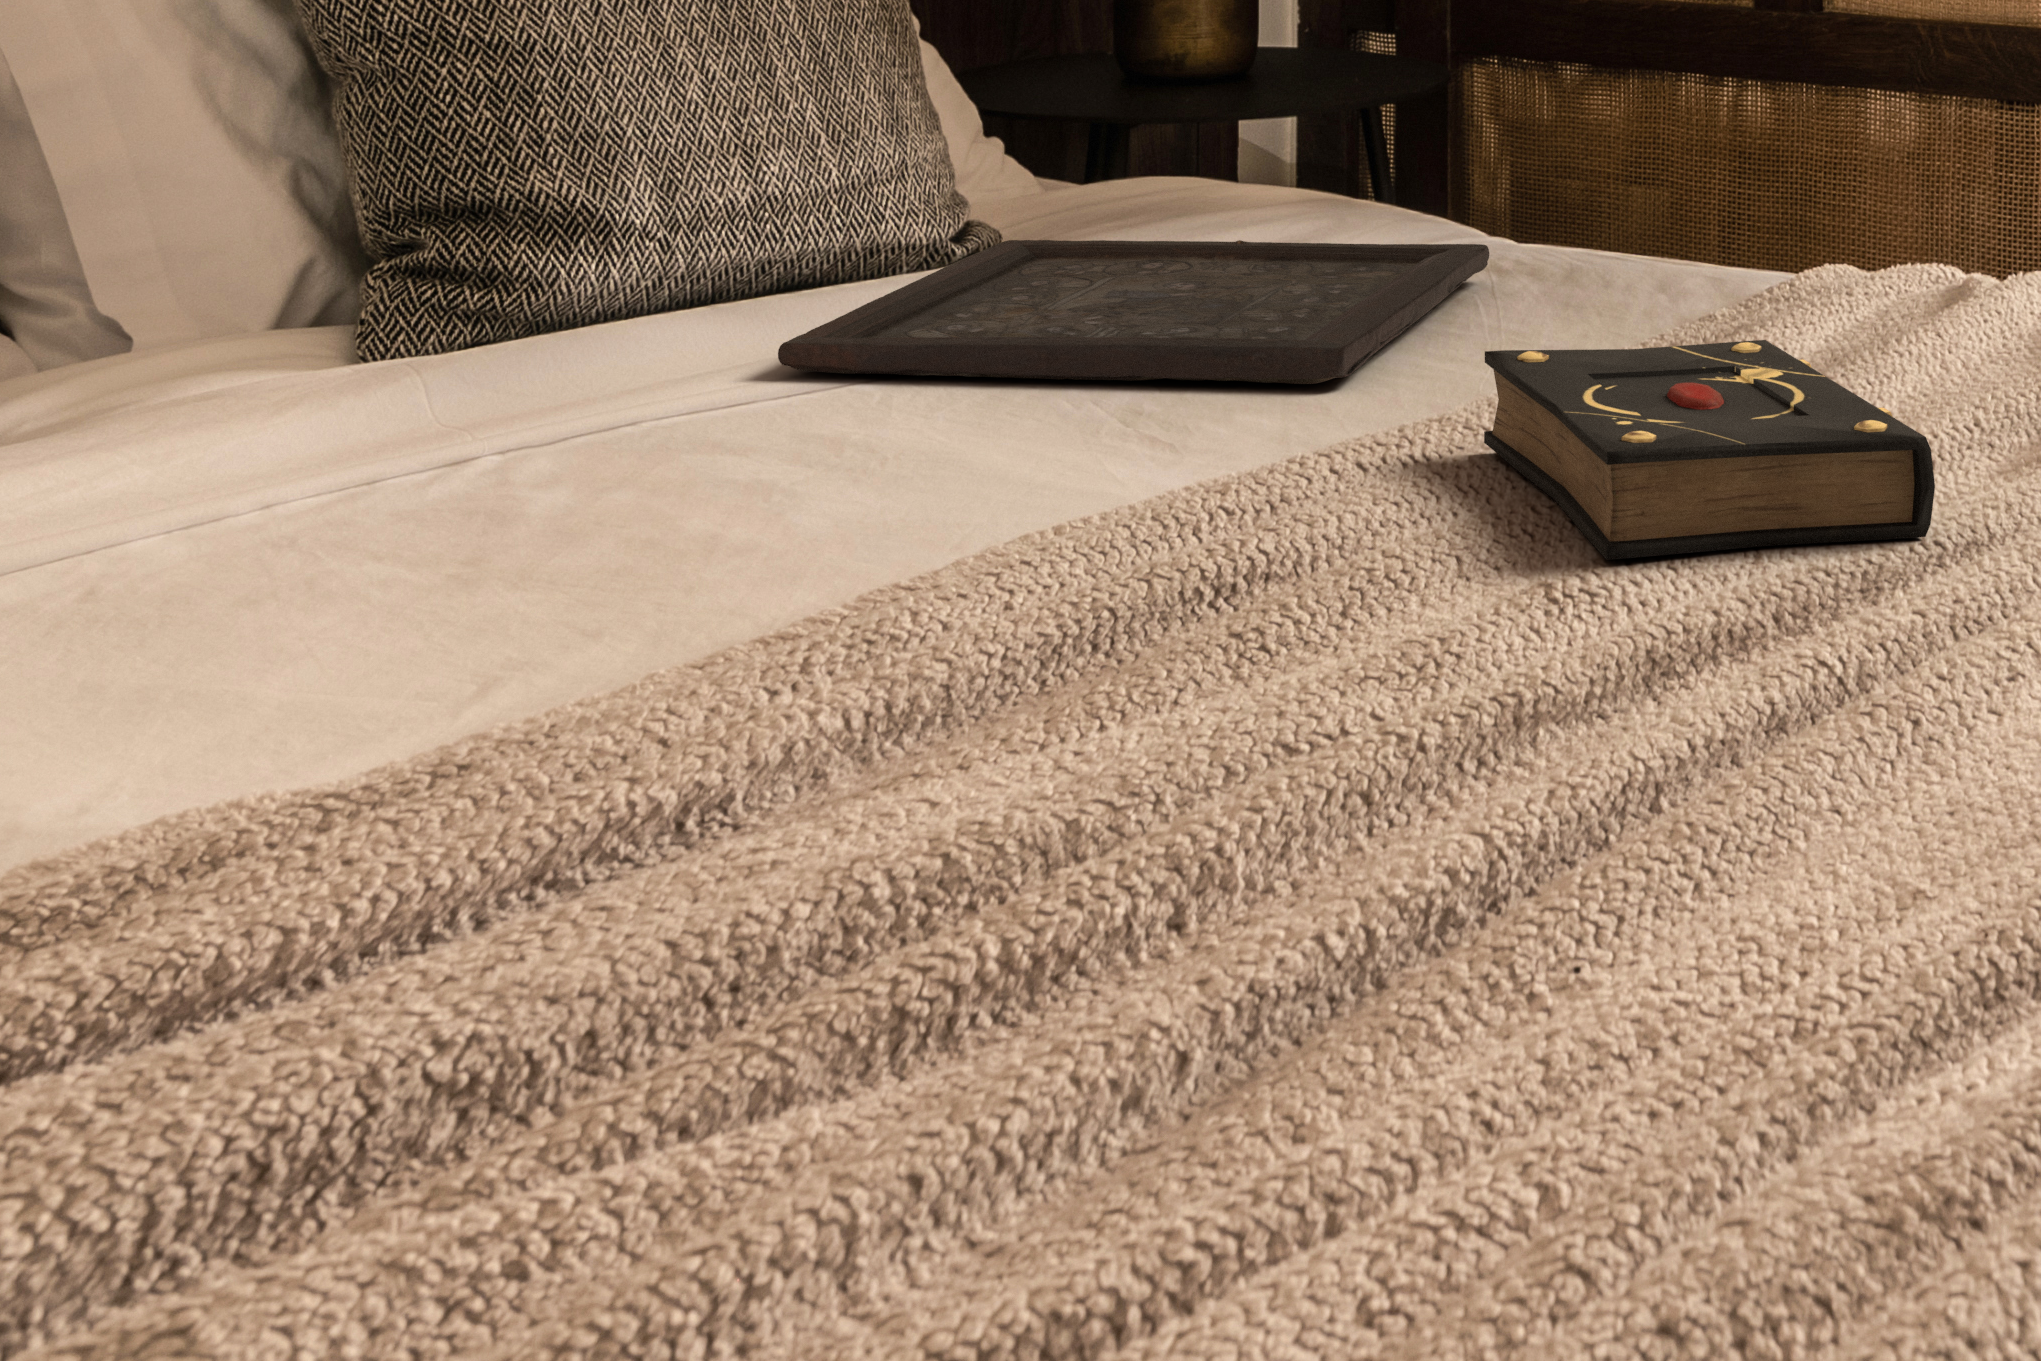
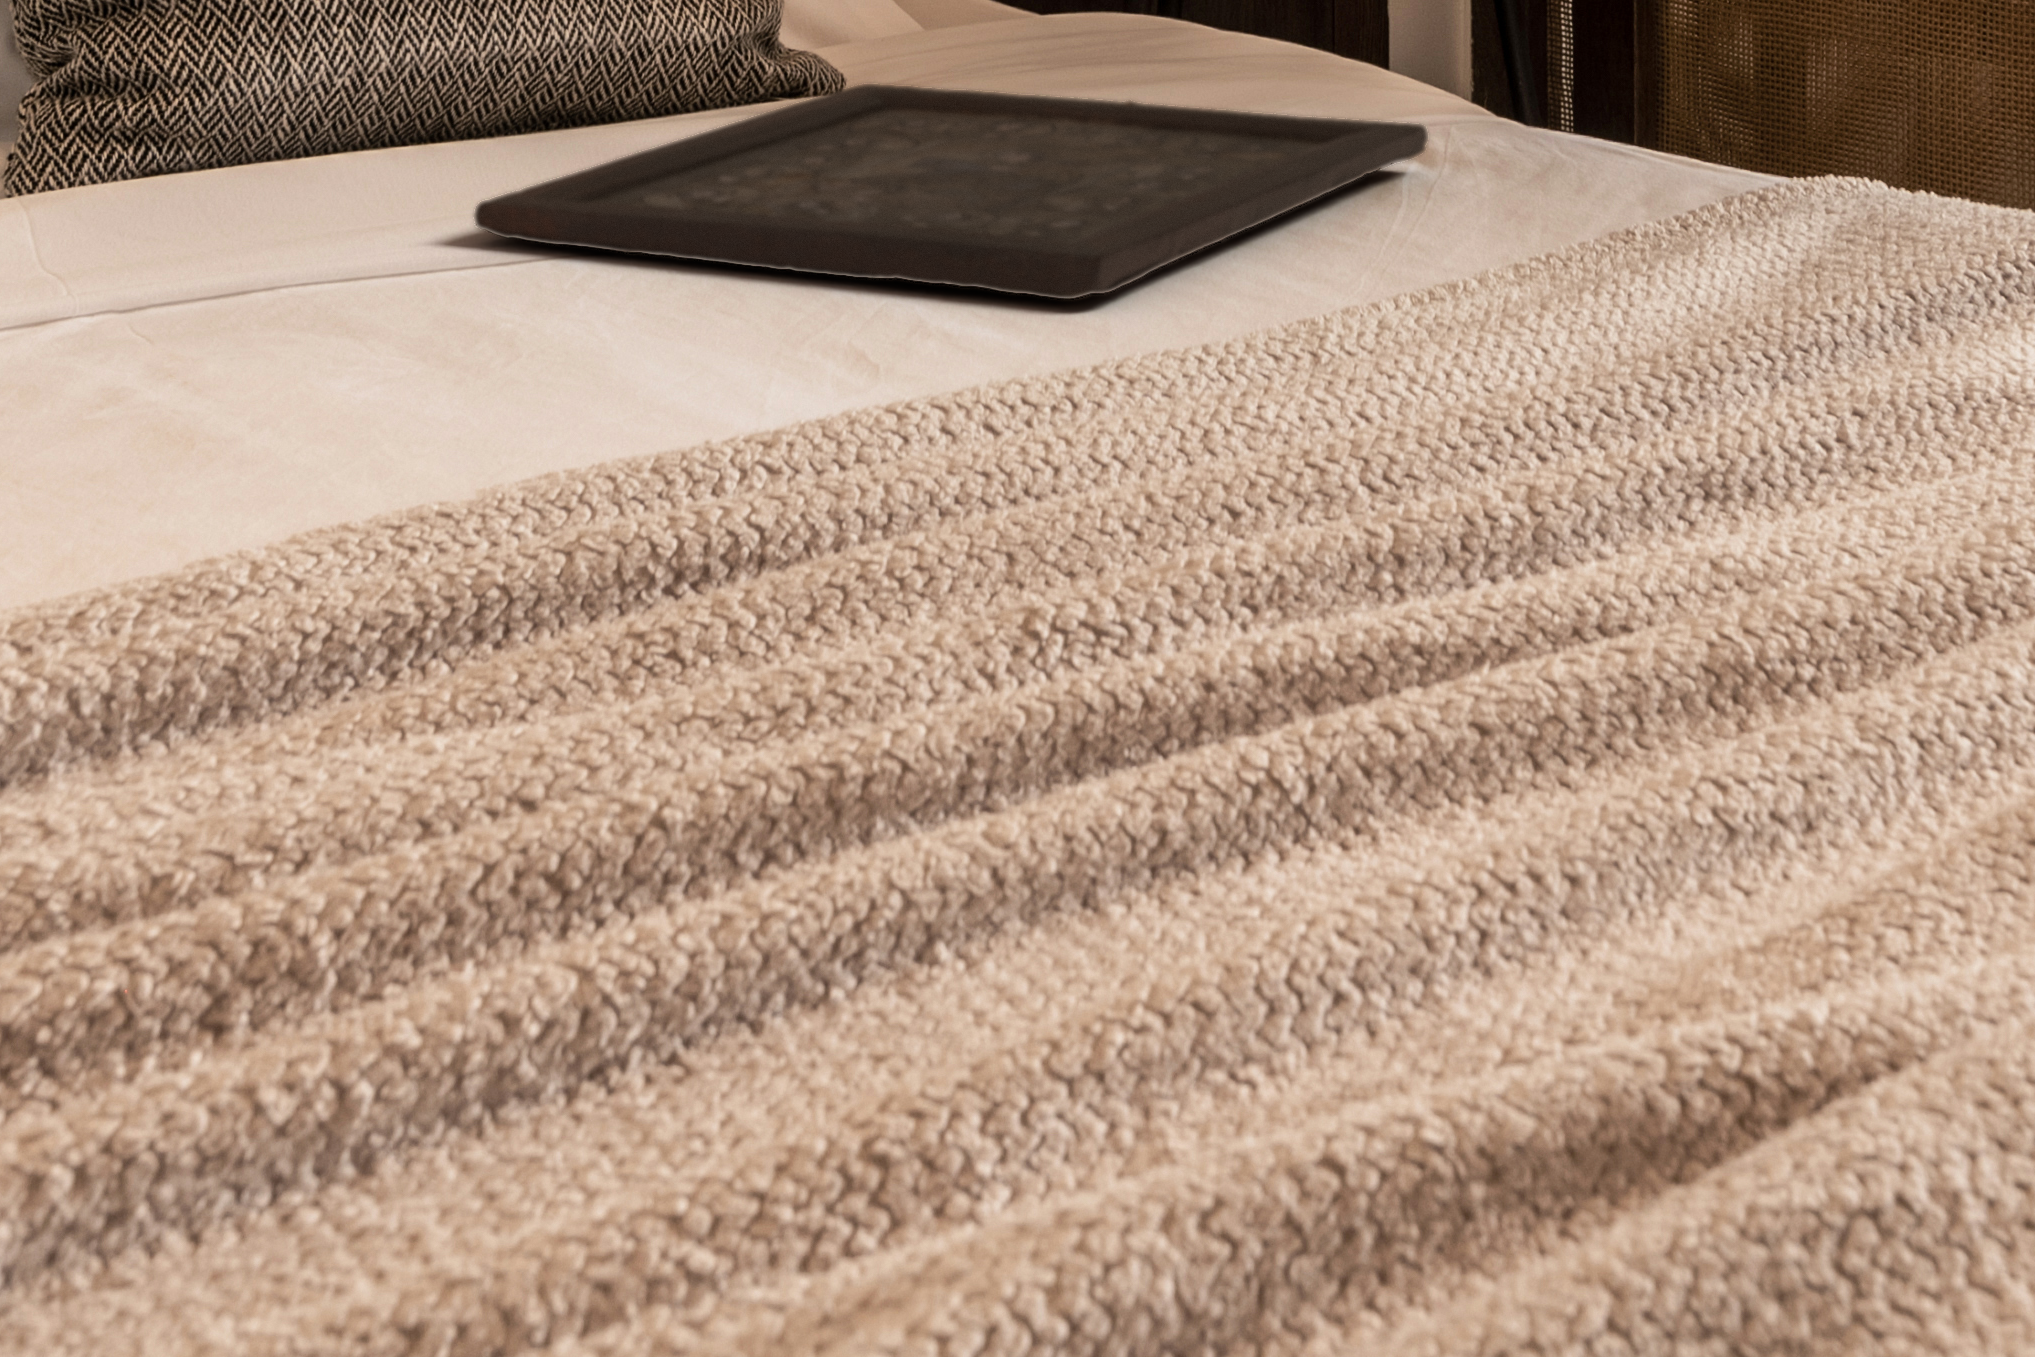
book: present [1484,340,1935,560] -> none [1184,280,1652,588]

